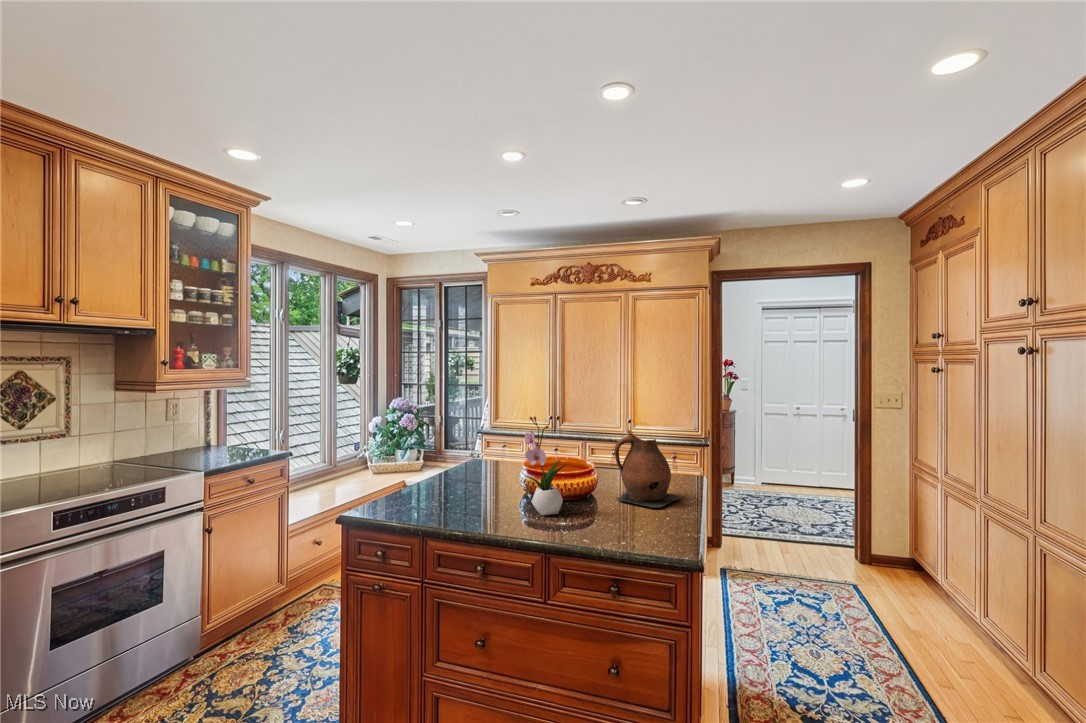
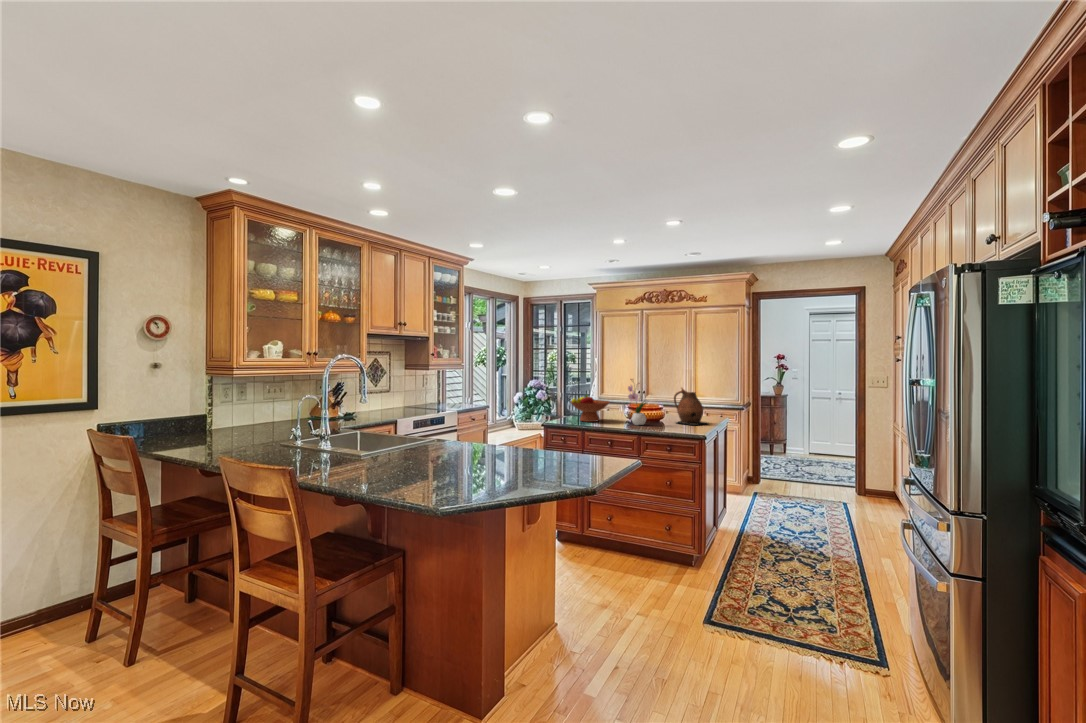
fruit bowl: none [408,447,491,506] -> present [571,395,609,422]

